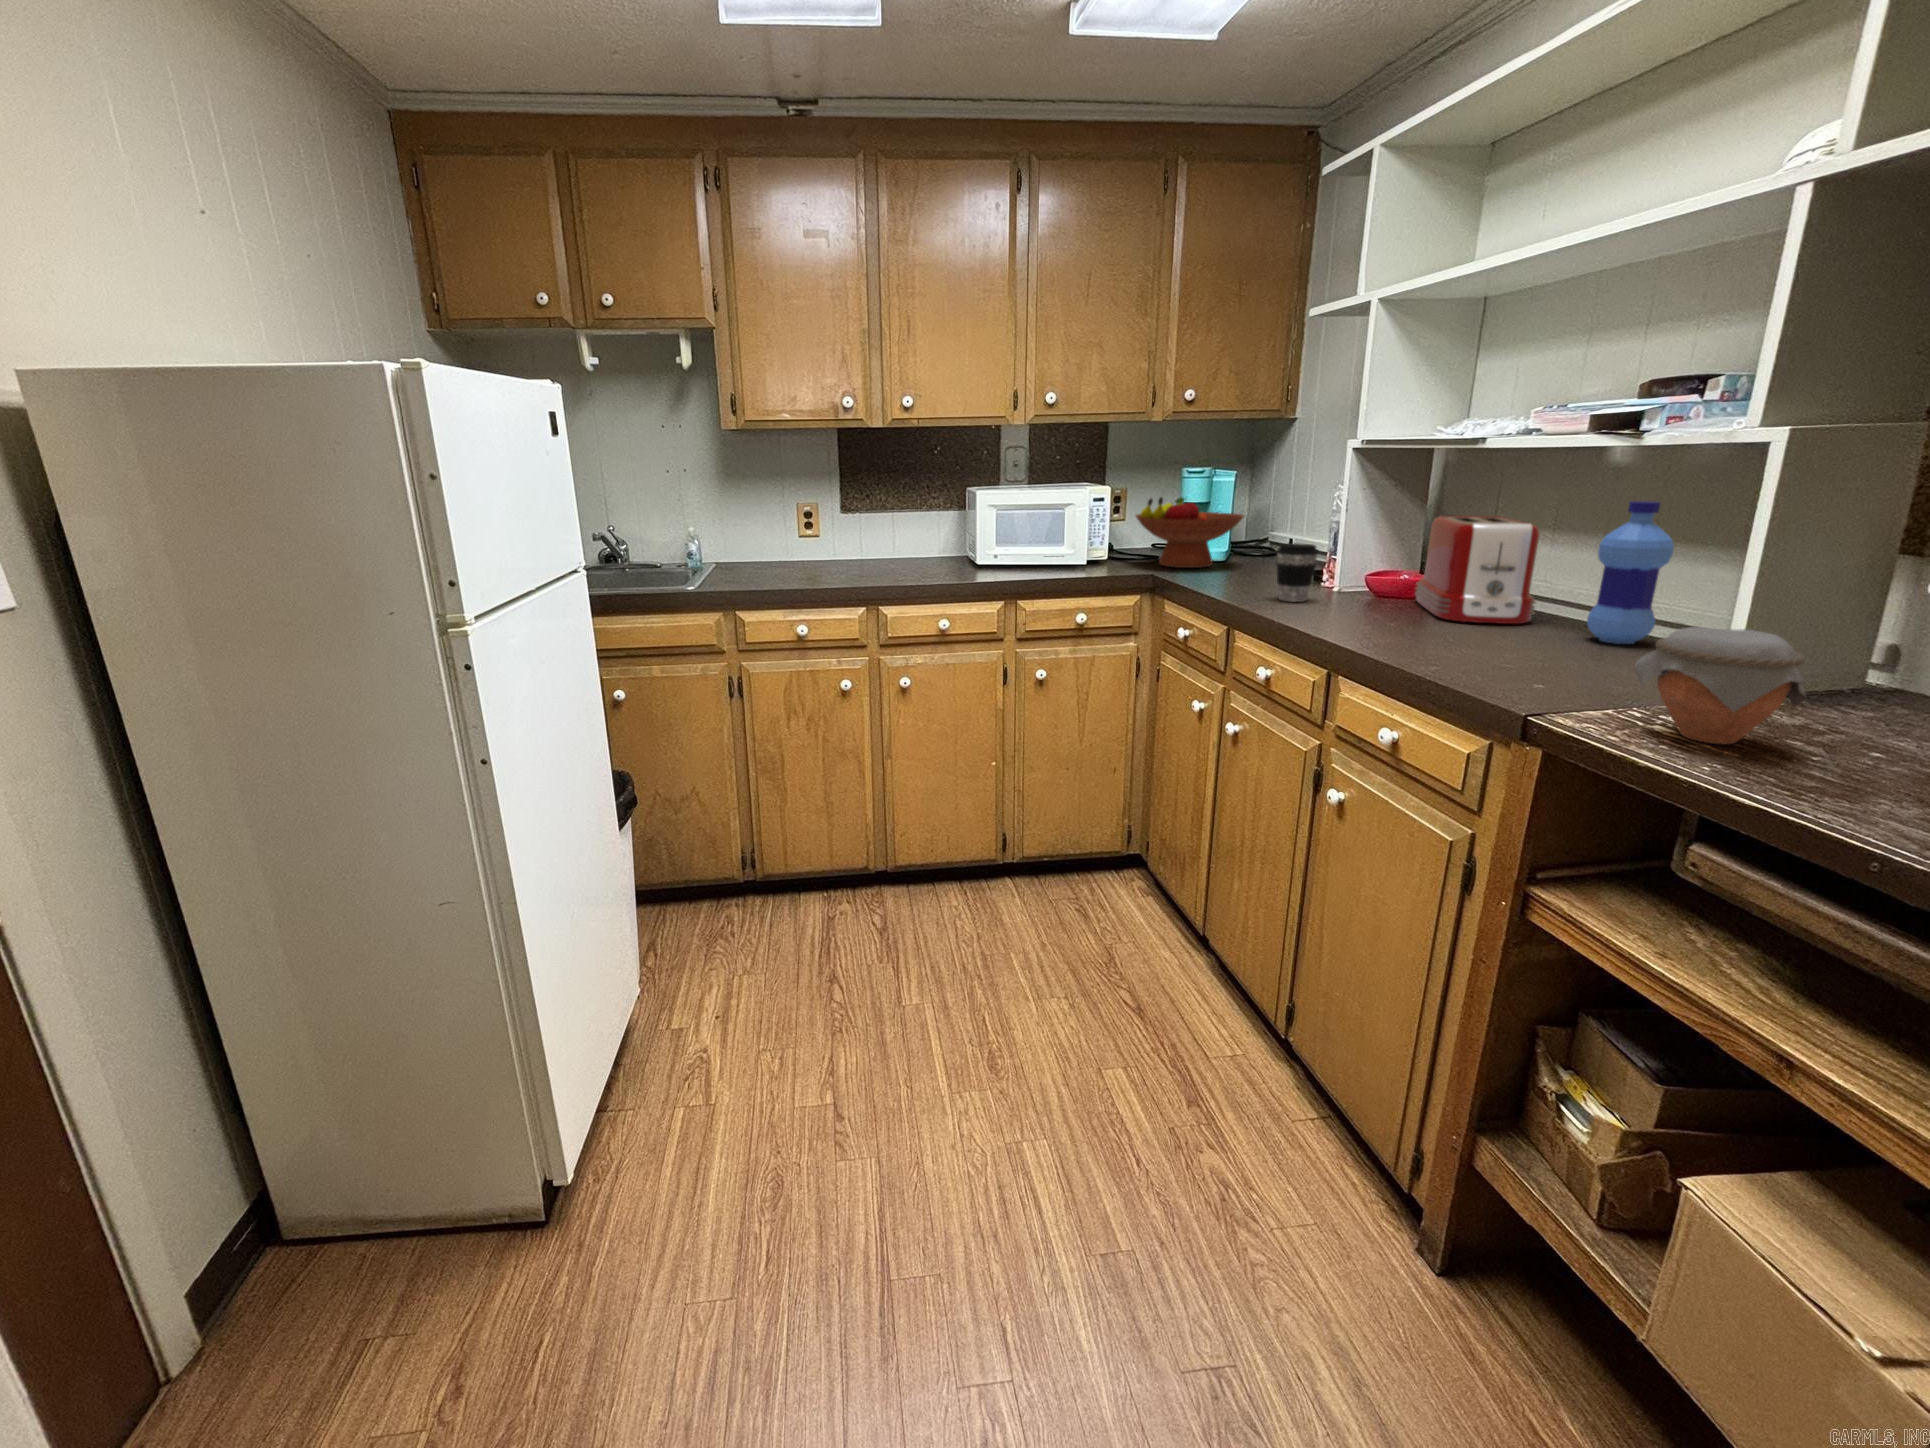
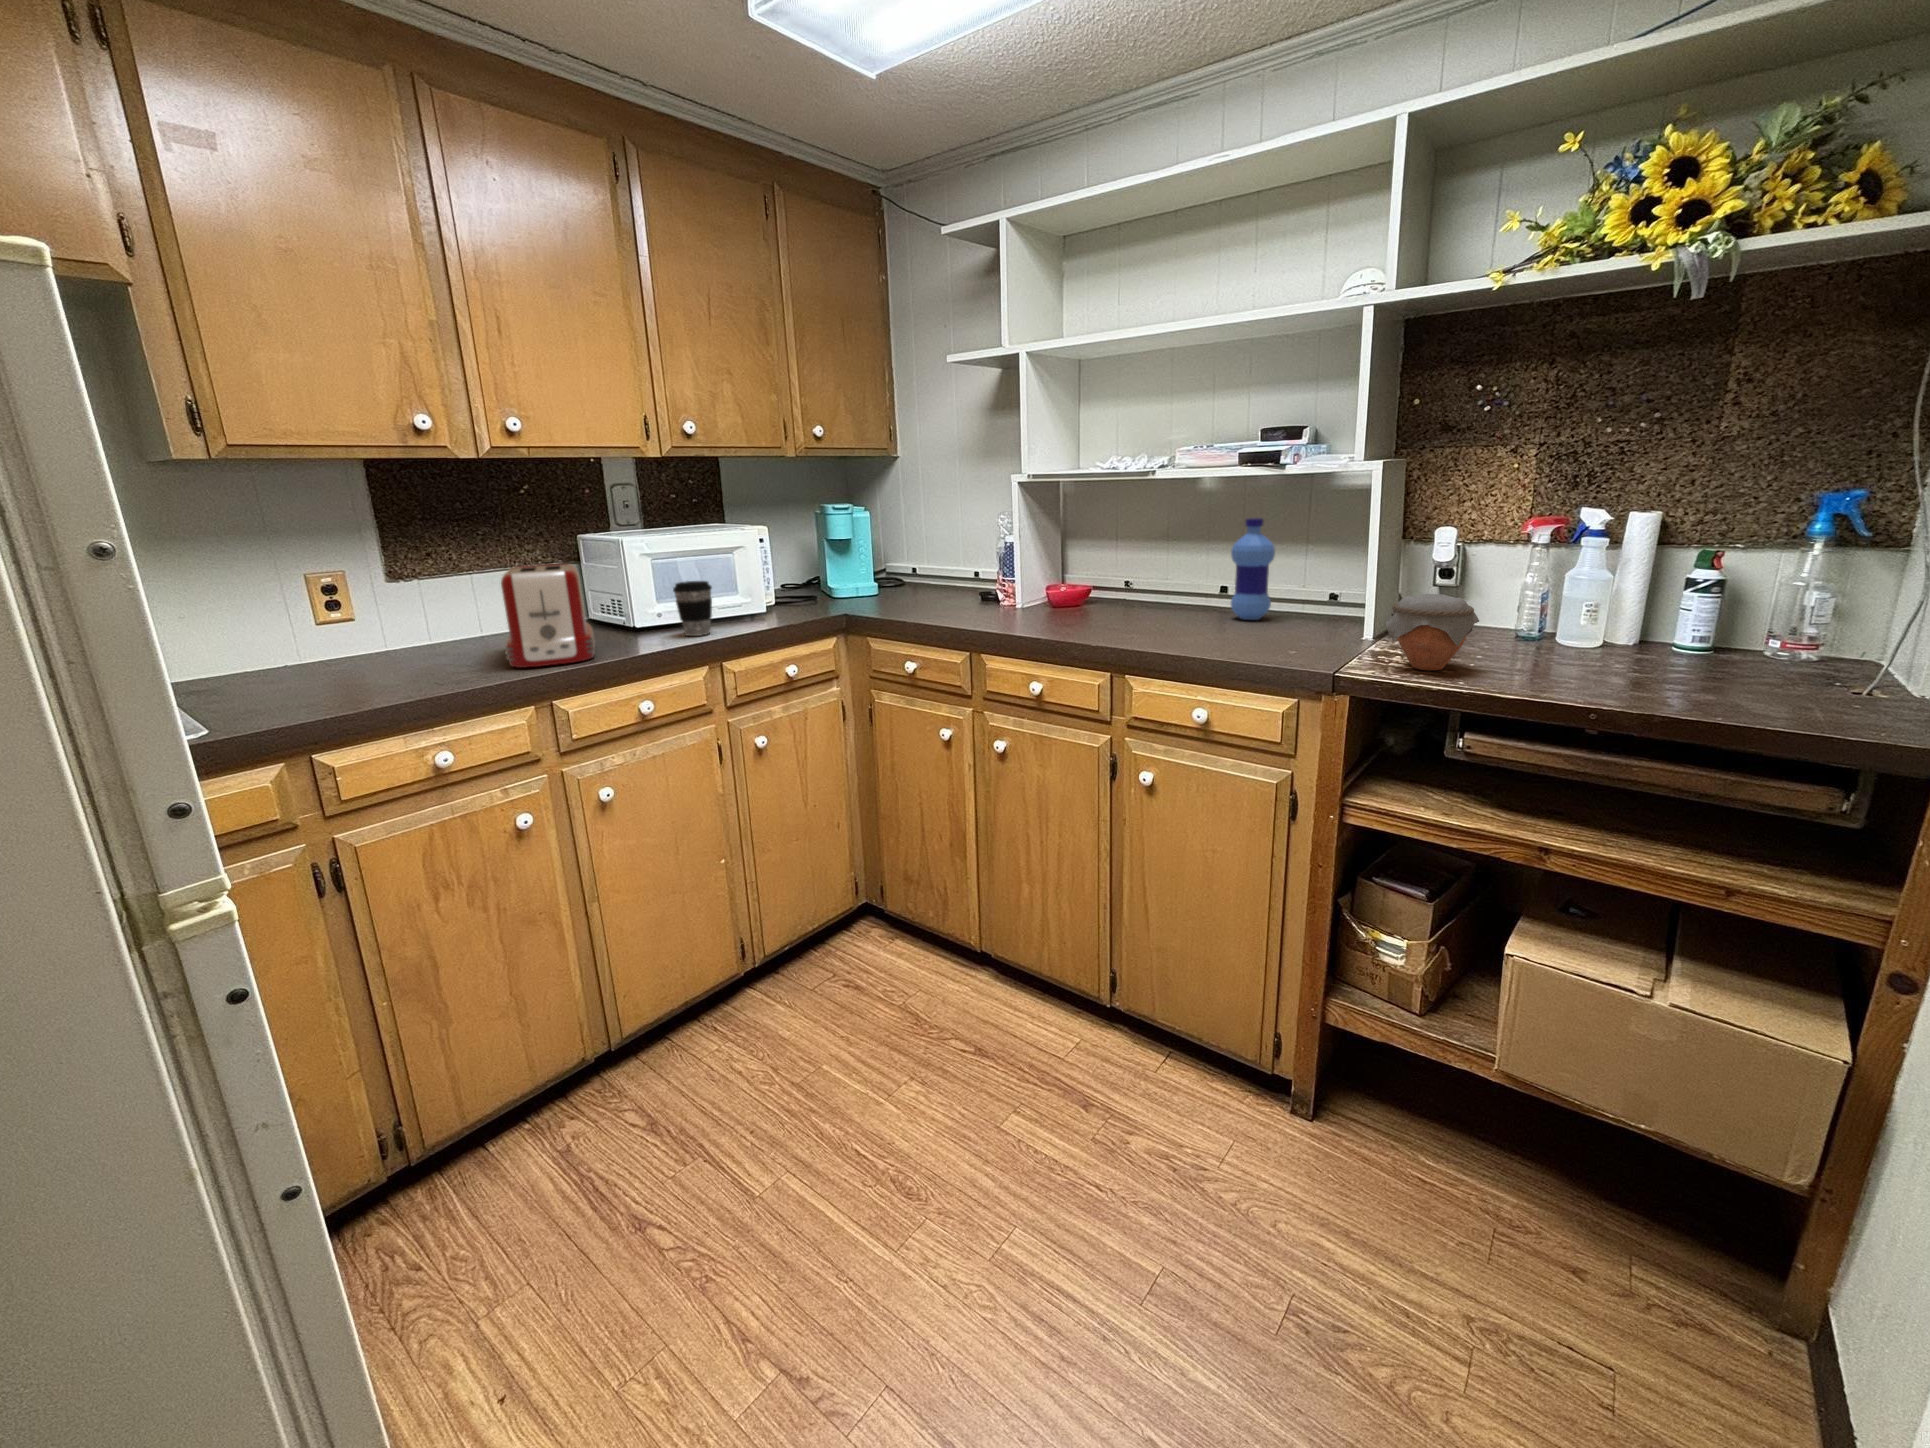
fruit bowl: present [1136,497,1245,568] -> none [794,536,901,606]
toaster: present [1416,516,1540,624] -> present [501,564,595,668]
coffee cup: present [1276,543,1319,602] -> present [673,581,712,636]

